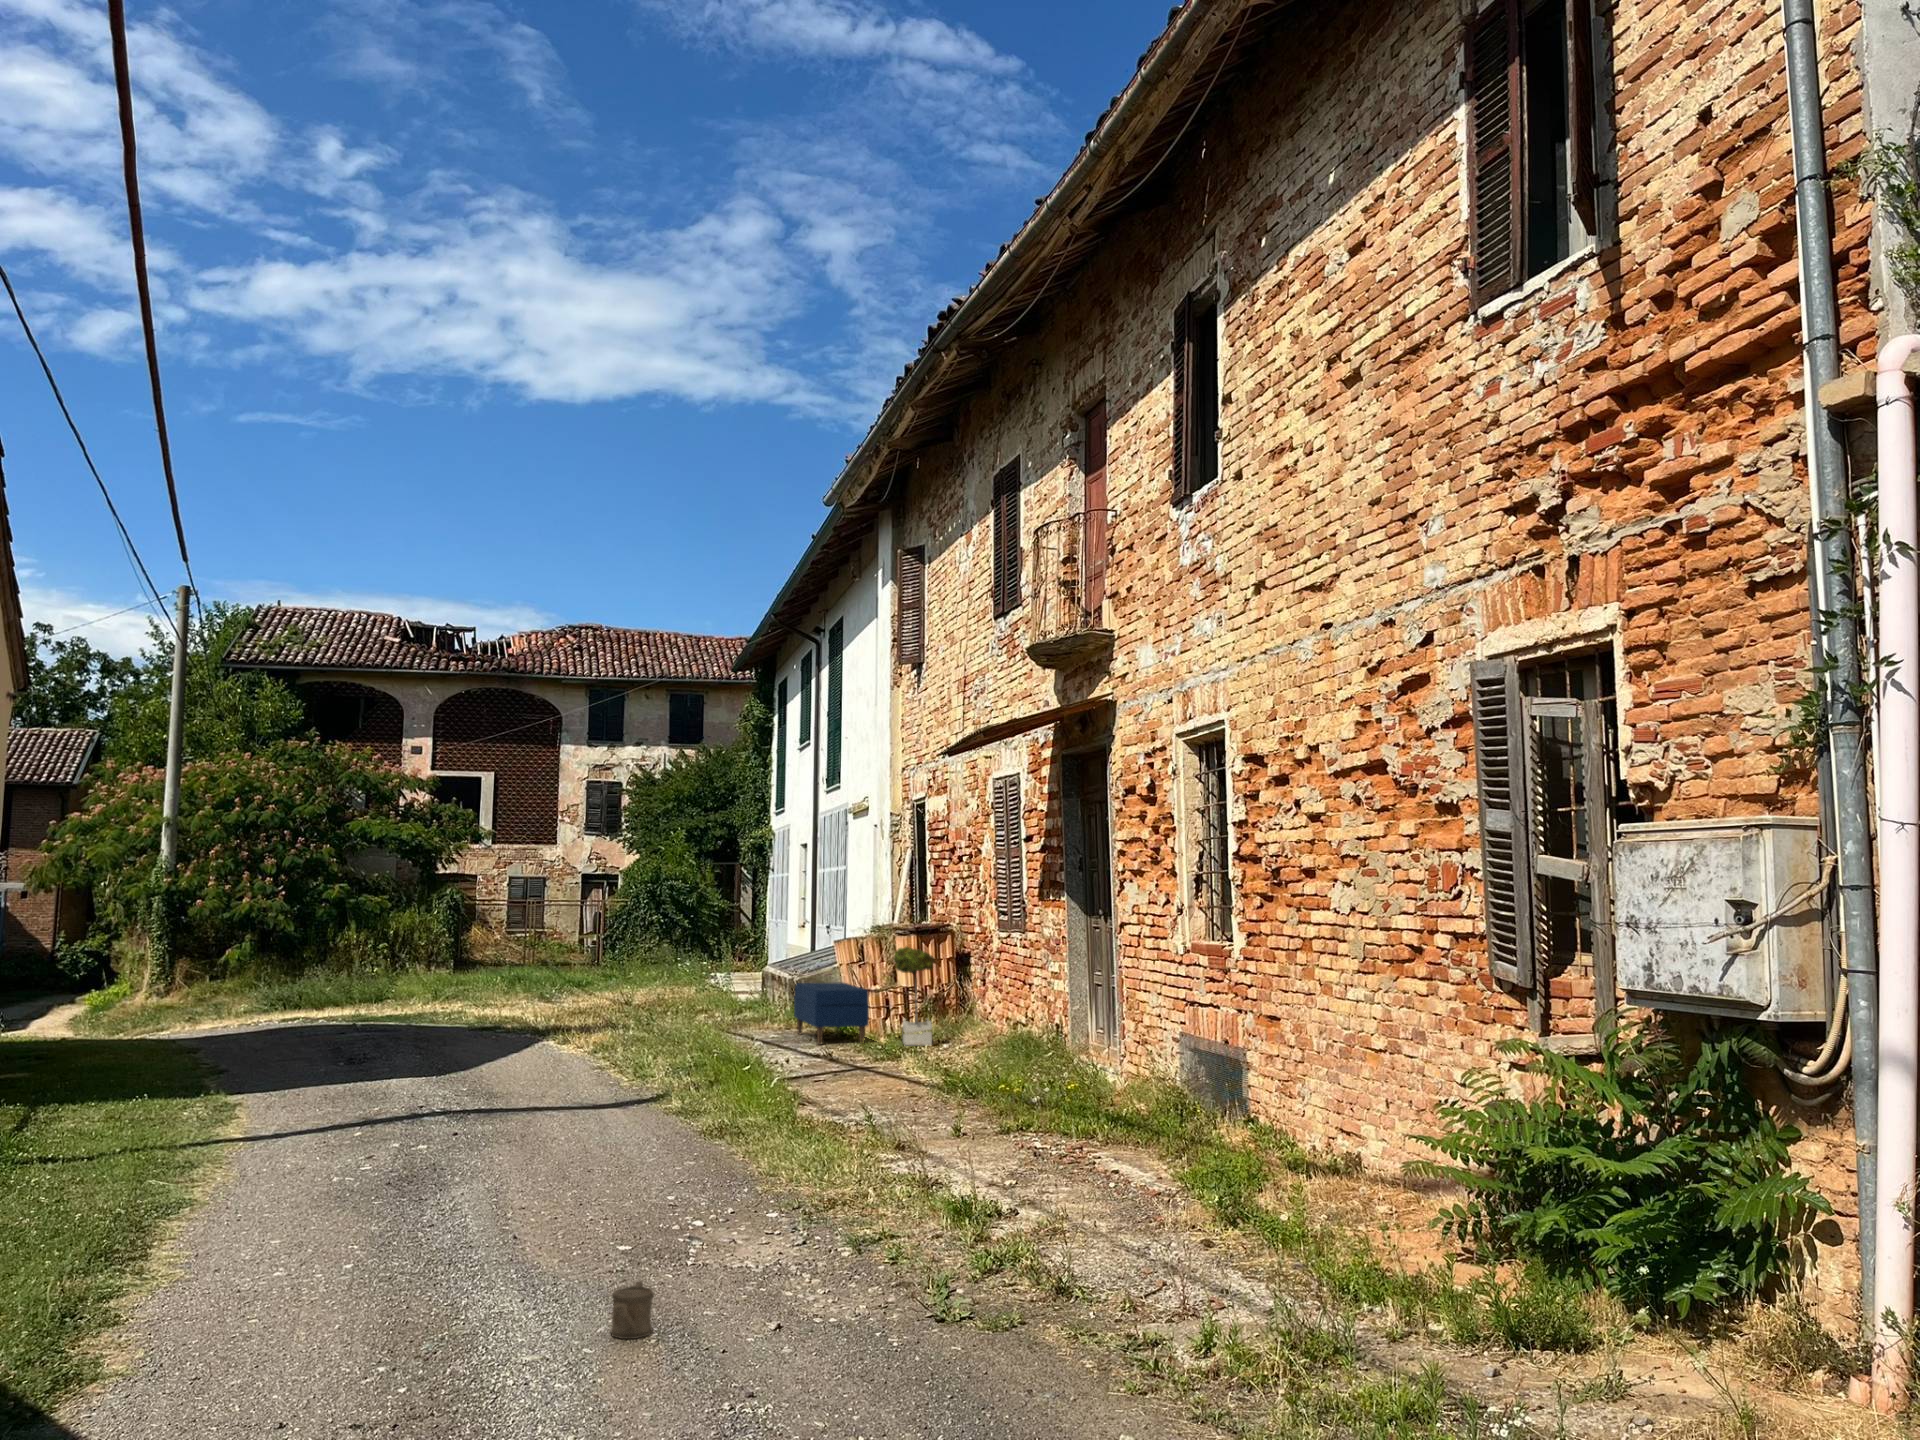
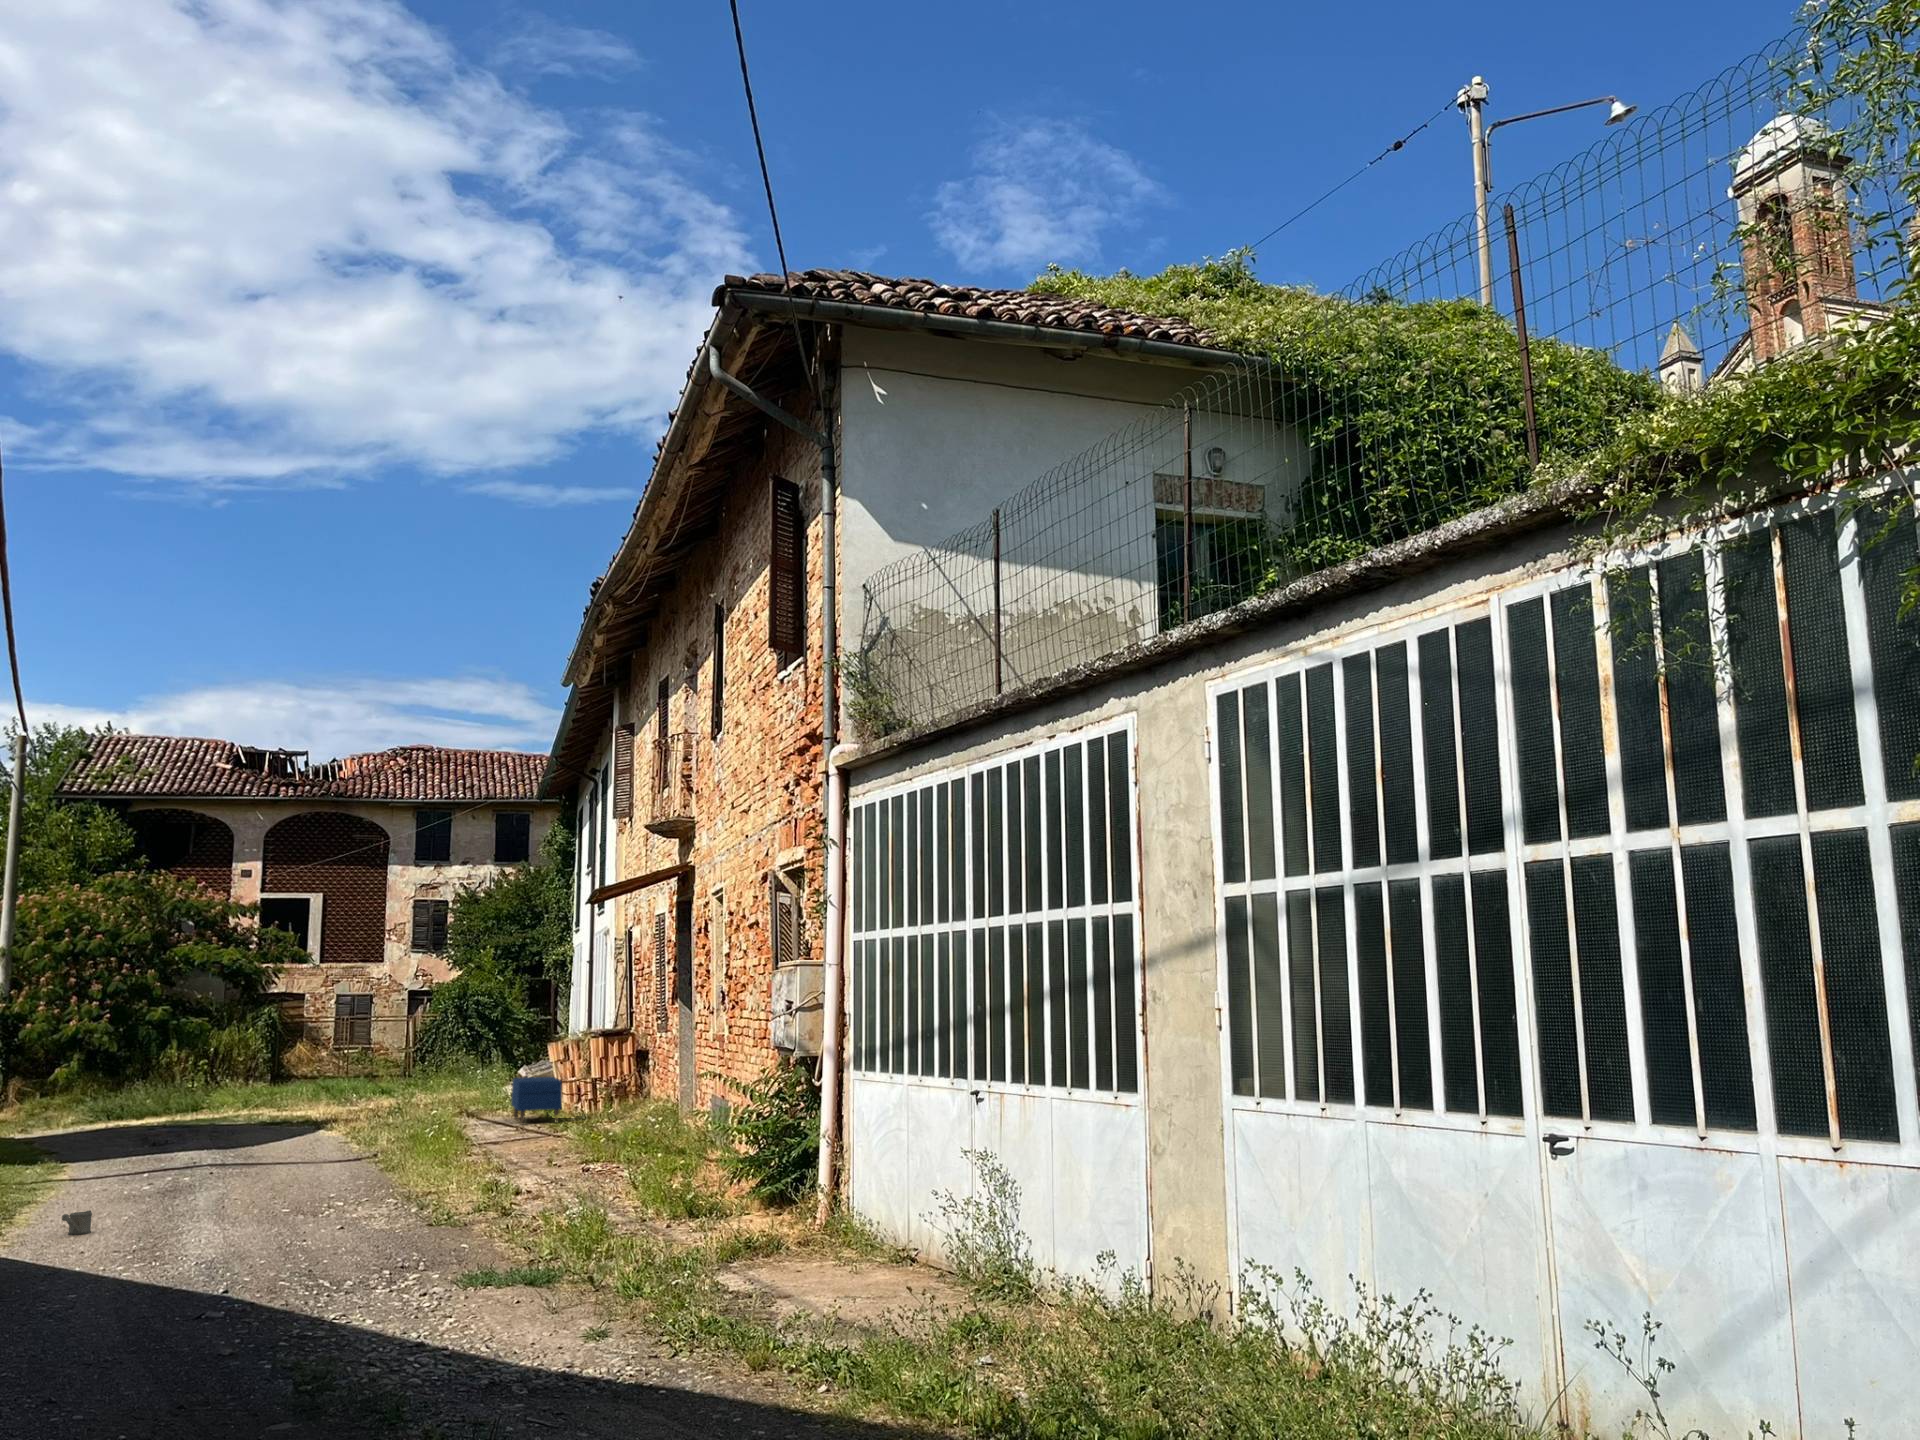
potted tree: present [893,946,935,1045] -> none [579,1045,613,1123]
watering can: present [610,1281,654,1339] -> present [62,1210,92,1235]

